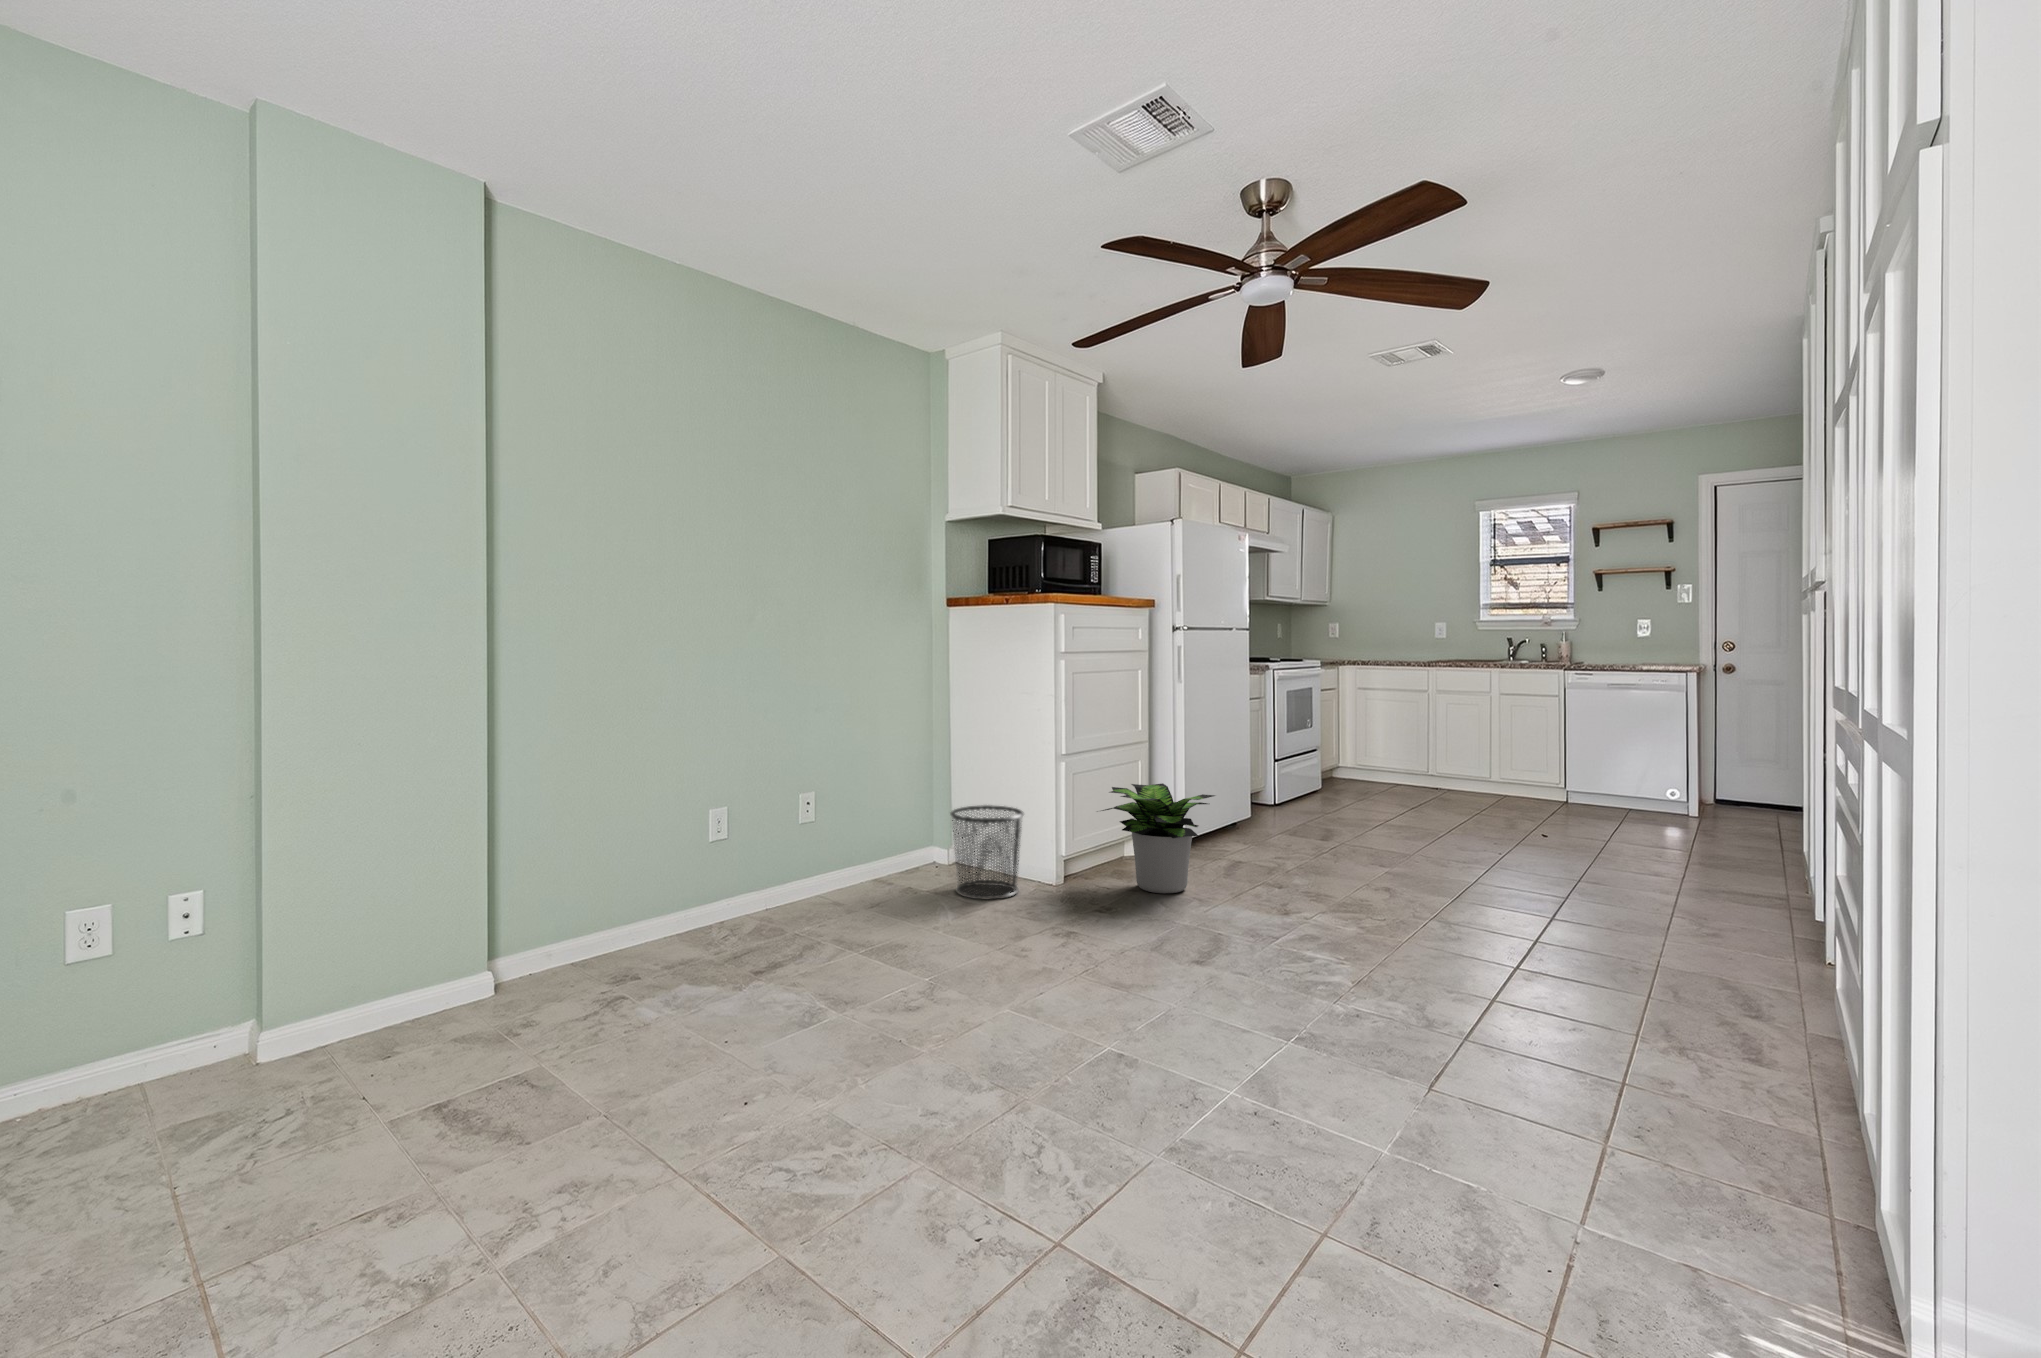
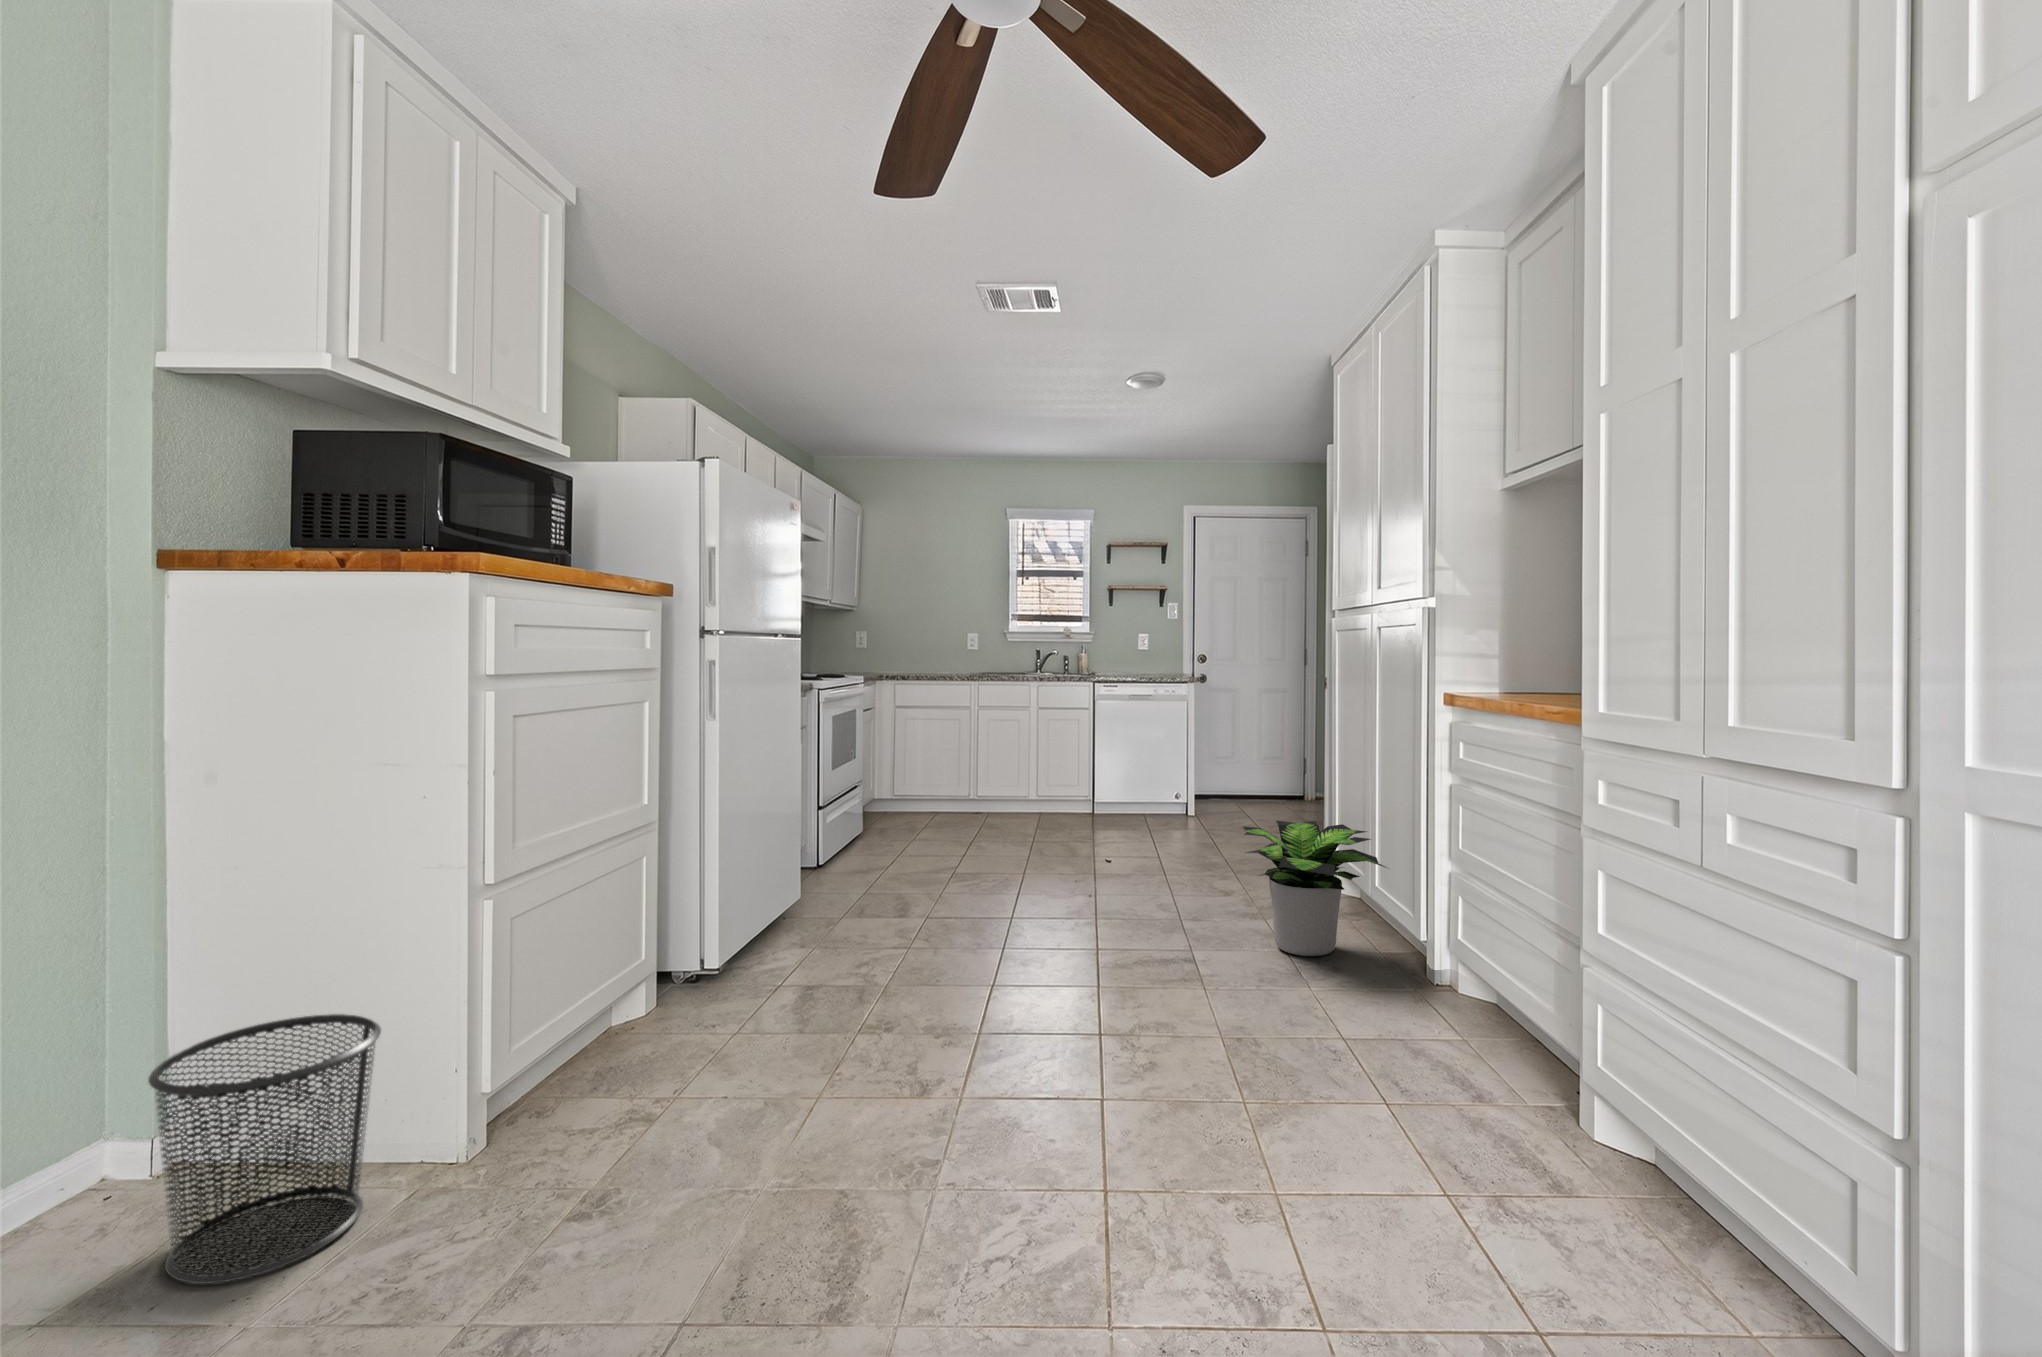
potted plant: present [1102,783,1215,893] -> present [1243,820,1387,956]

